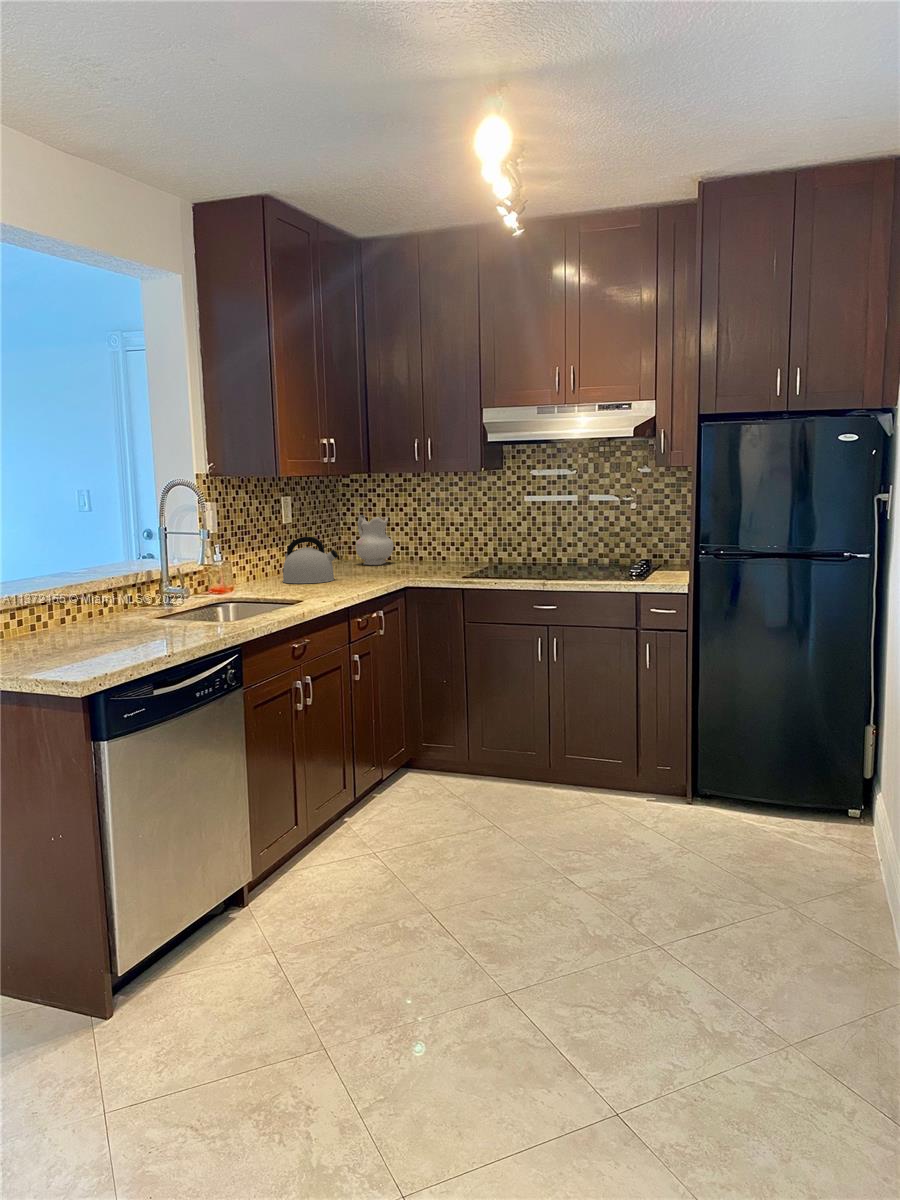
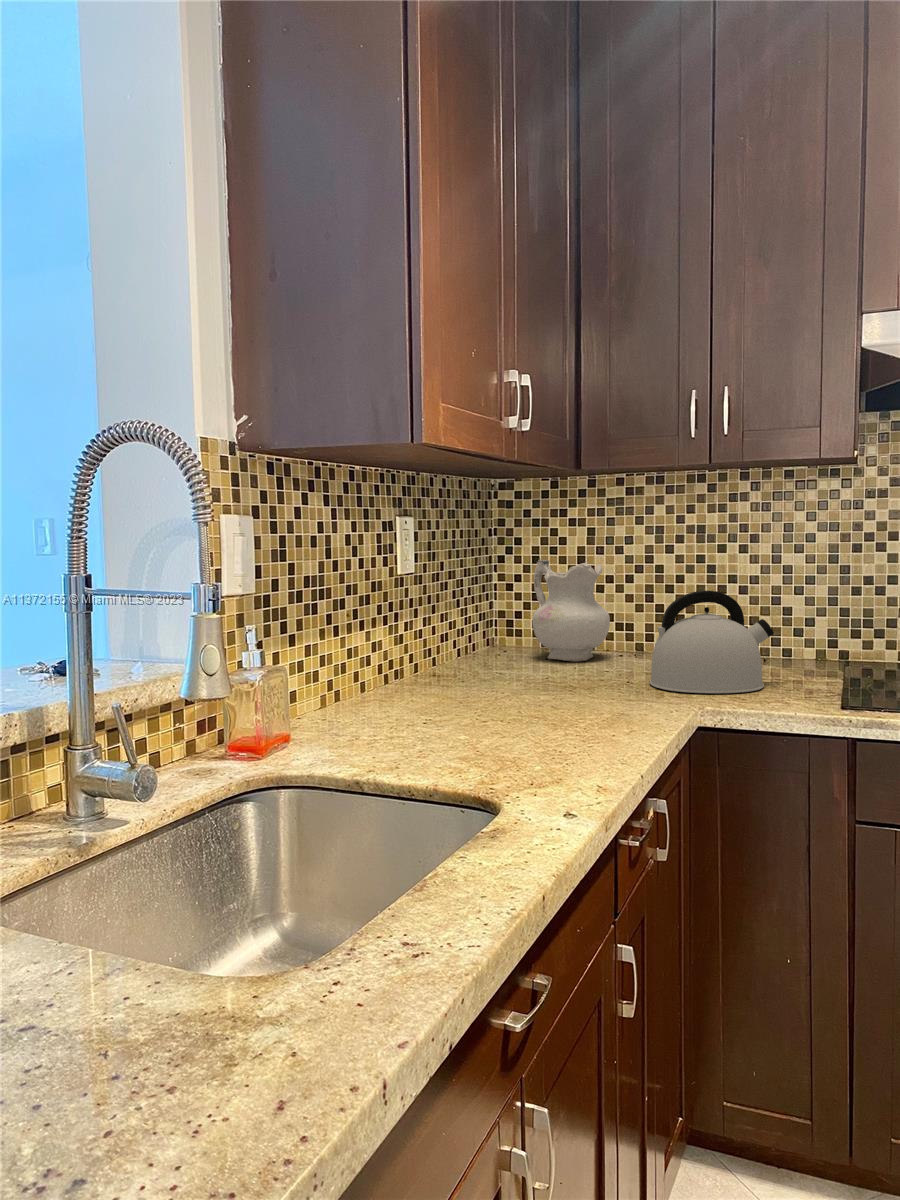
kettle: present [283,537,338,583] -> present [650,591,774,693]

